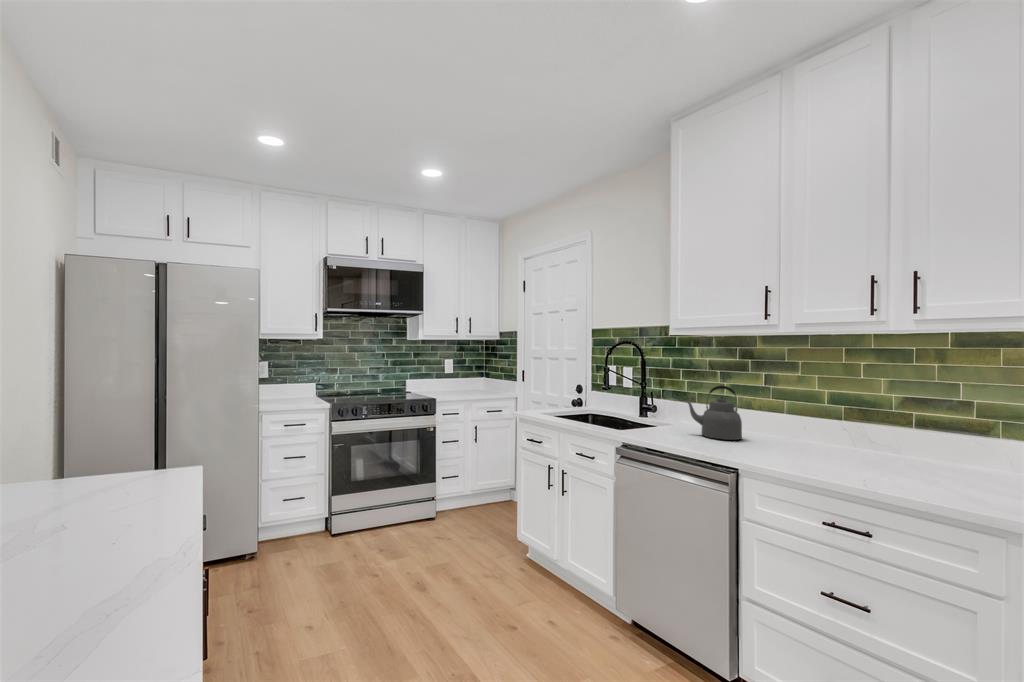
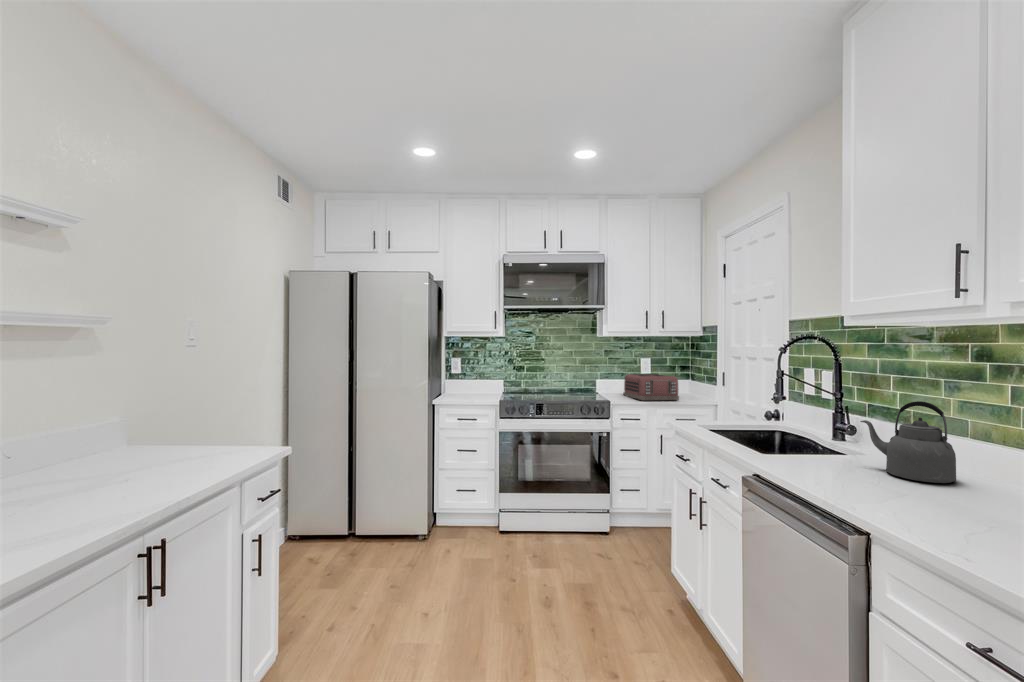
toaster: none [436,373,487,397] -> present [624,374,679,400]

